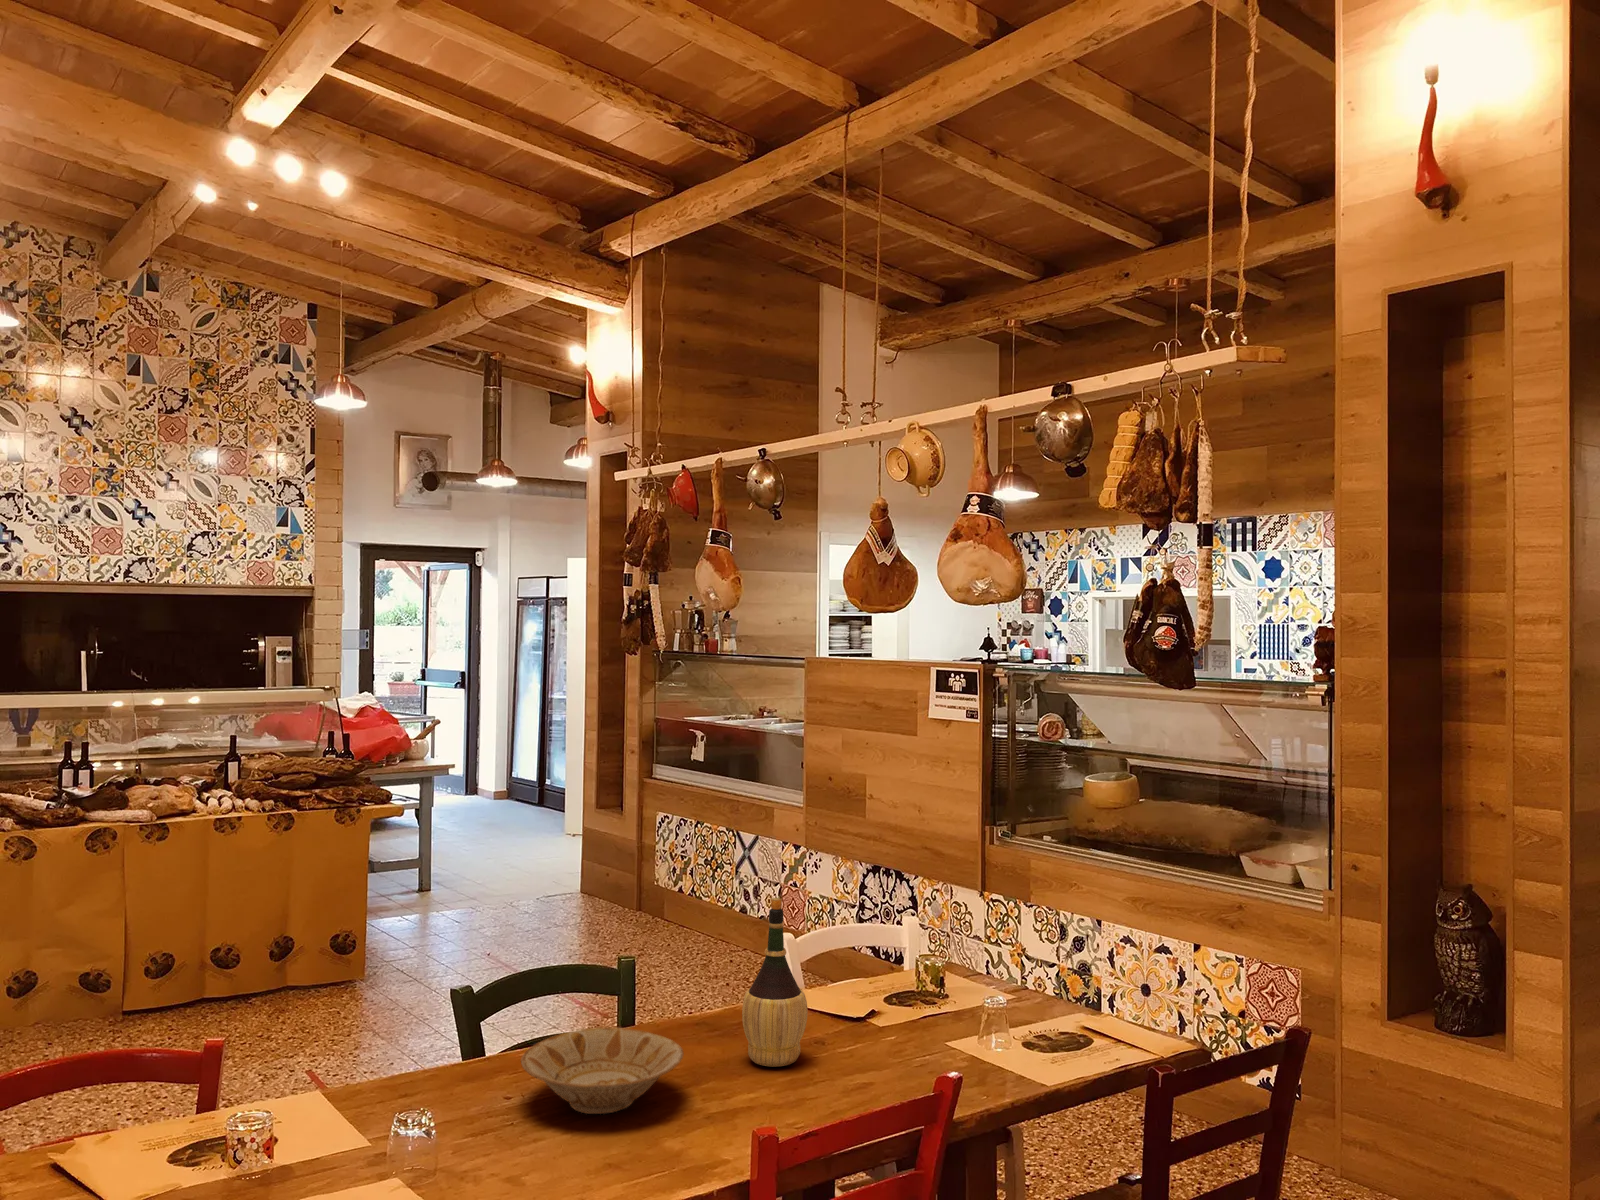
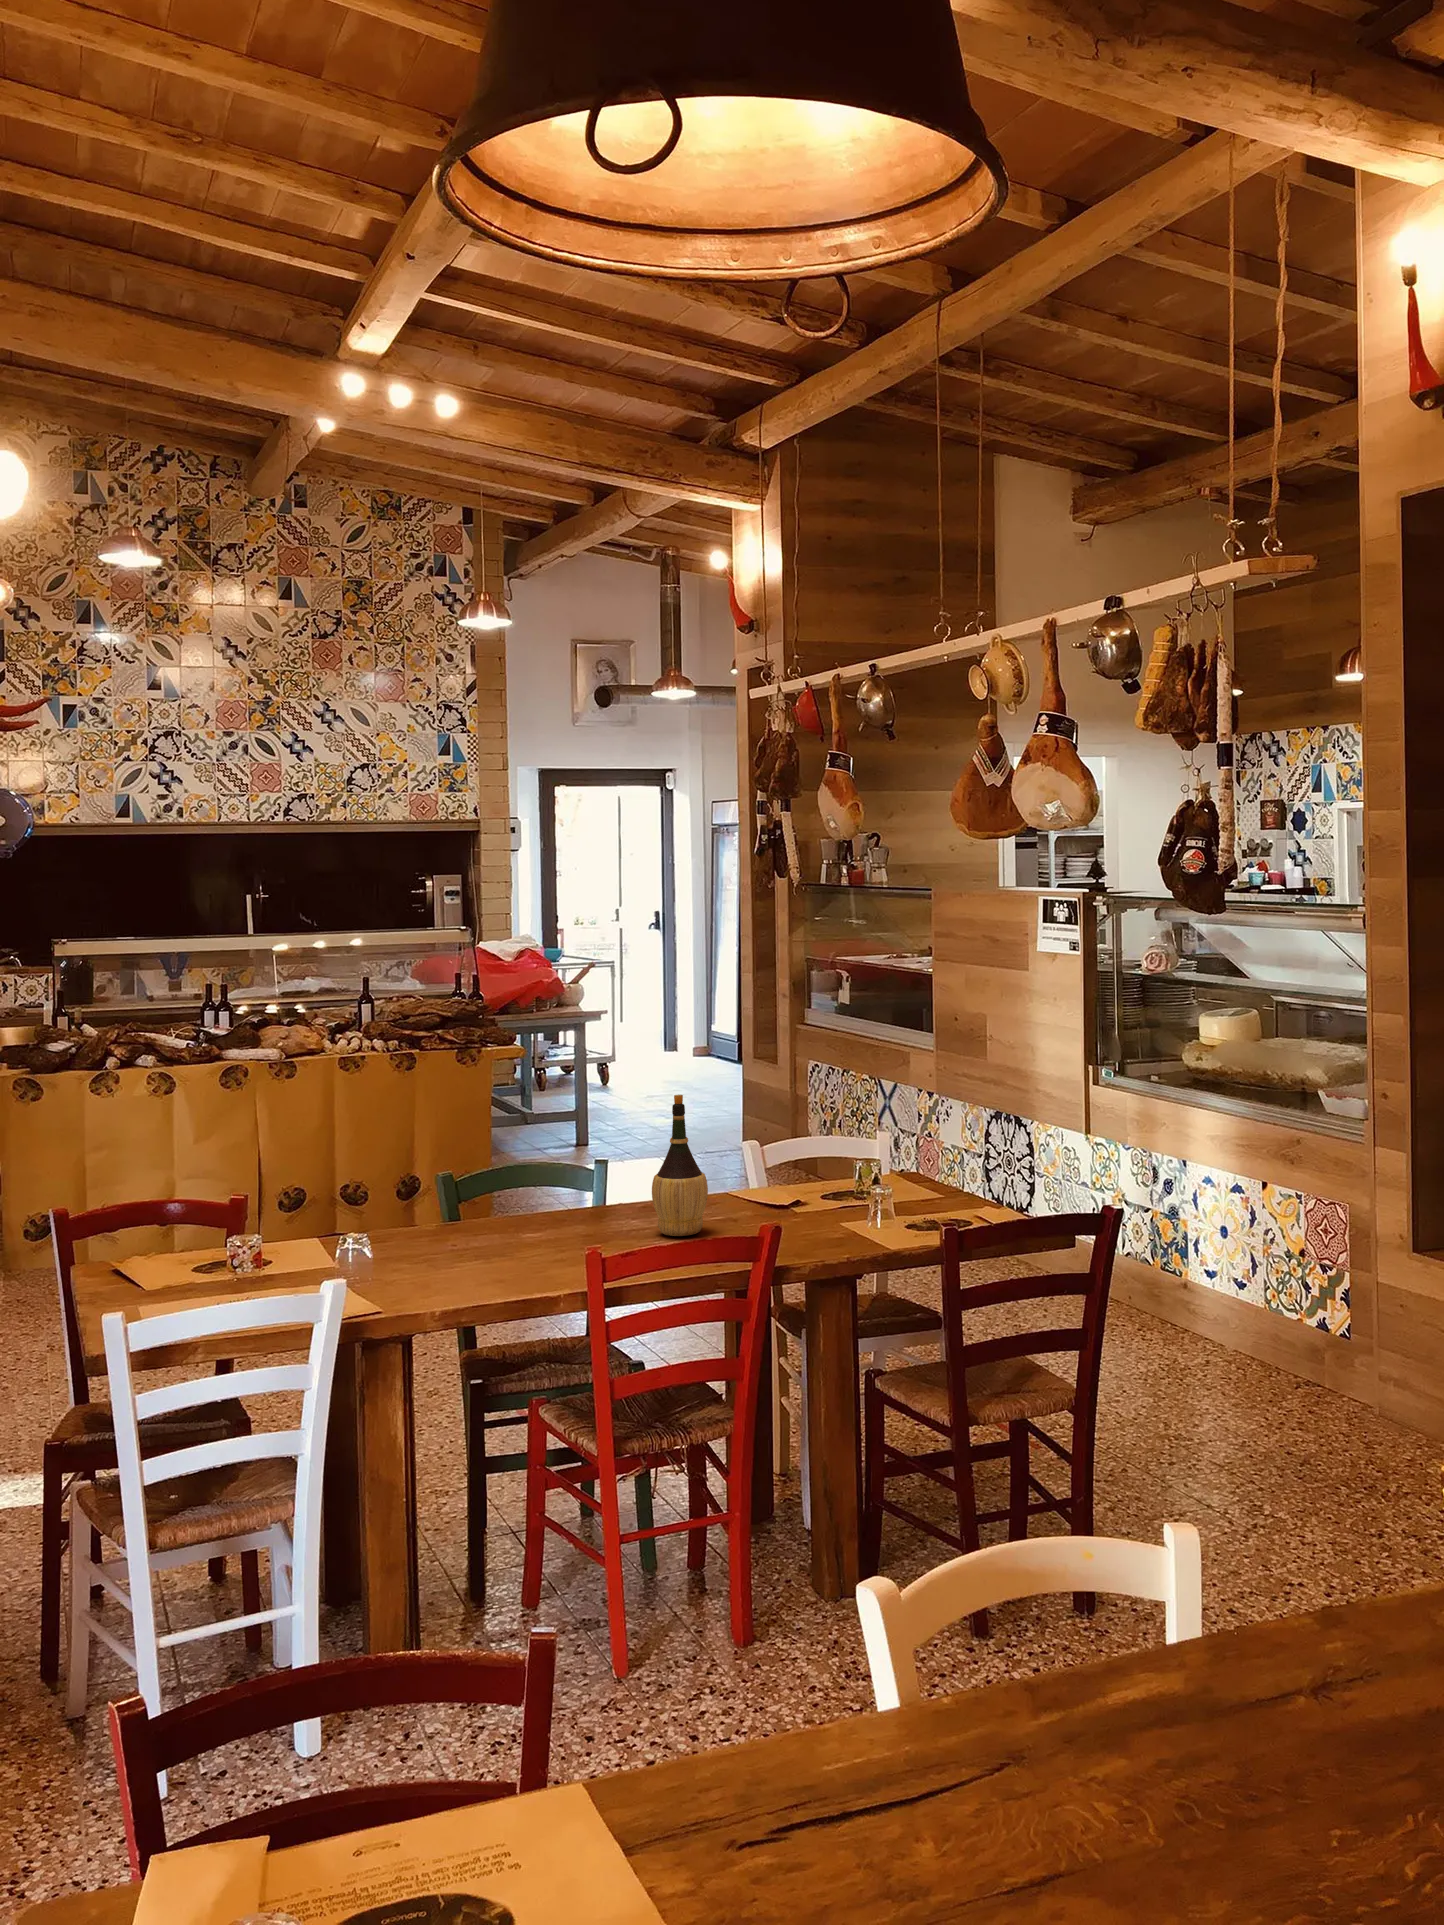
bowl: present [521,1027,684,1114] -> none [452,1197,583,1257]

